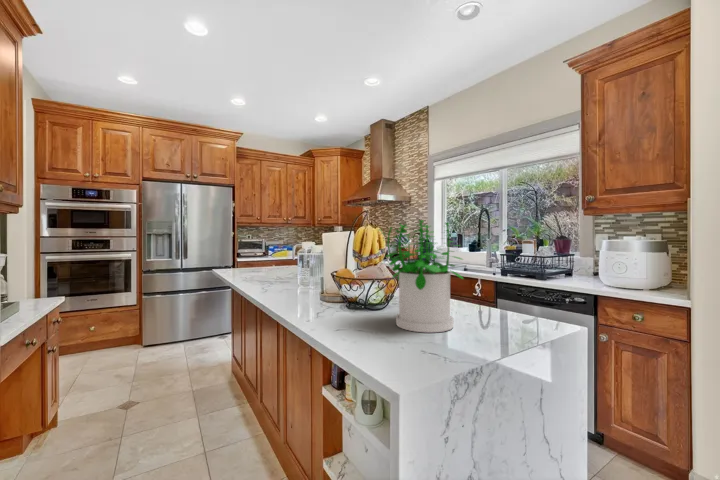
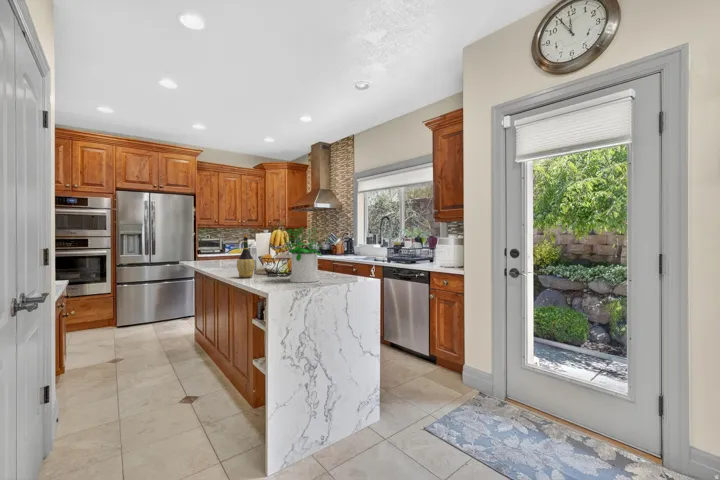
wine bottle: none [294,235,324,312] -> present [237,235,255,278]

